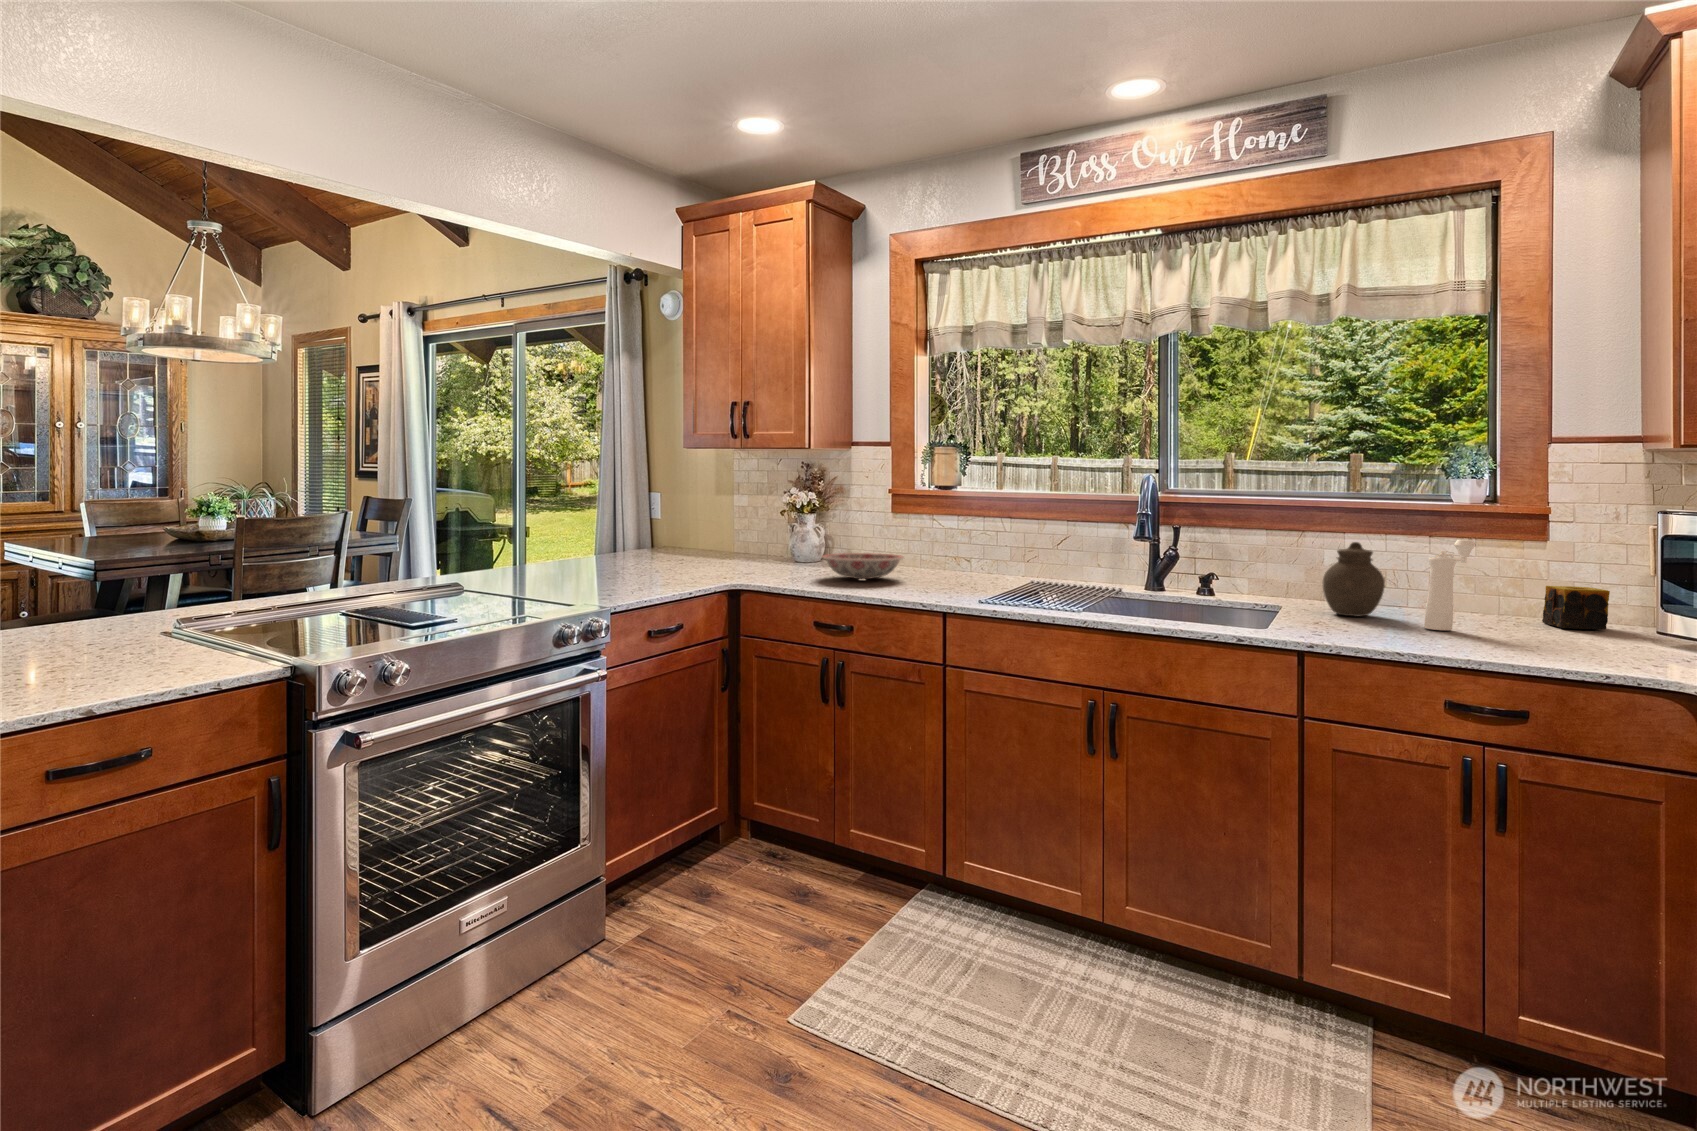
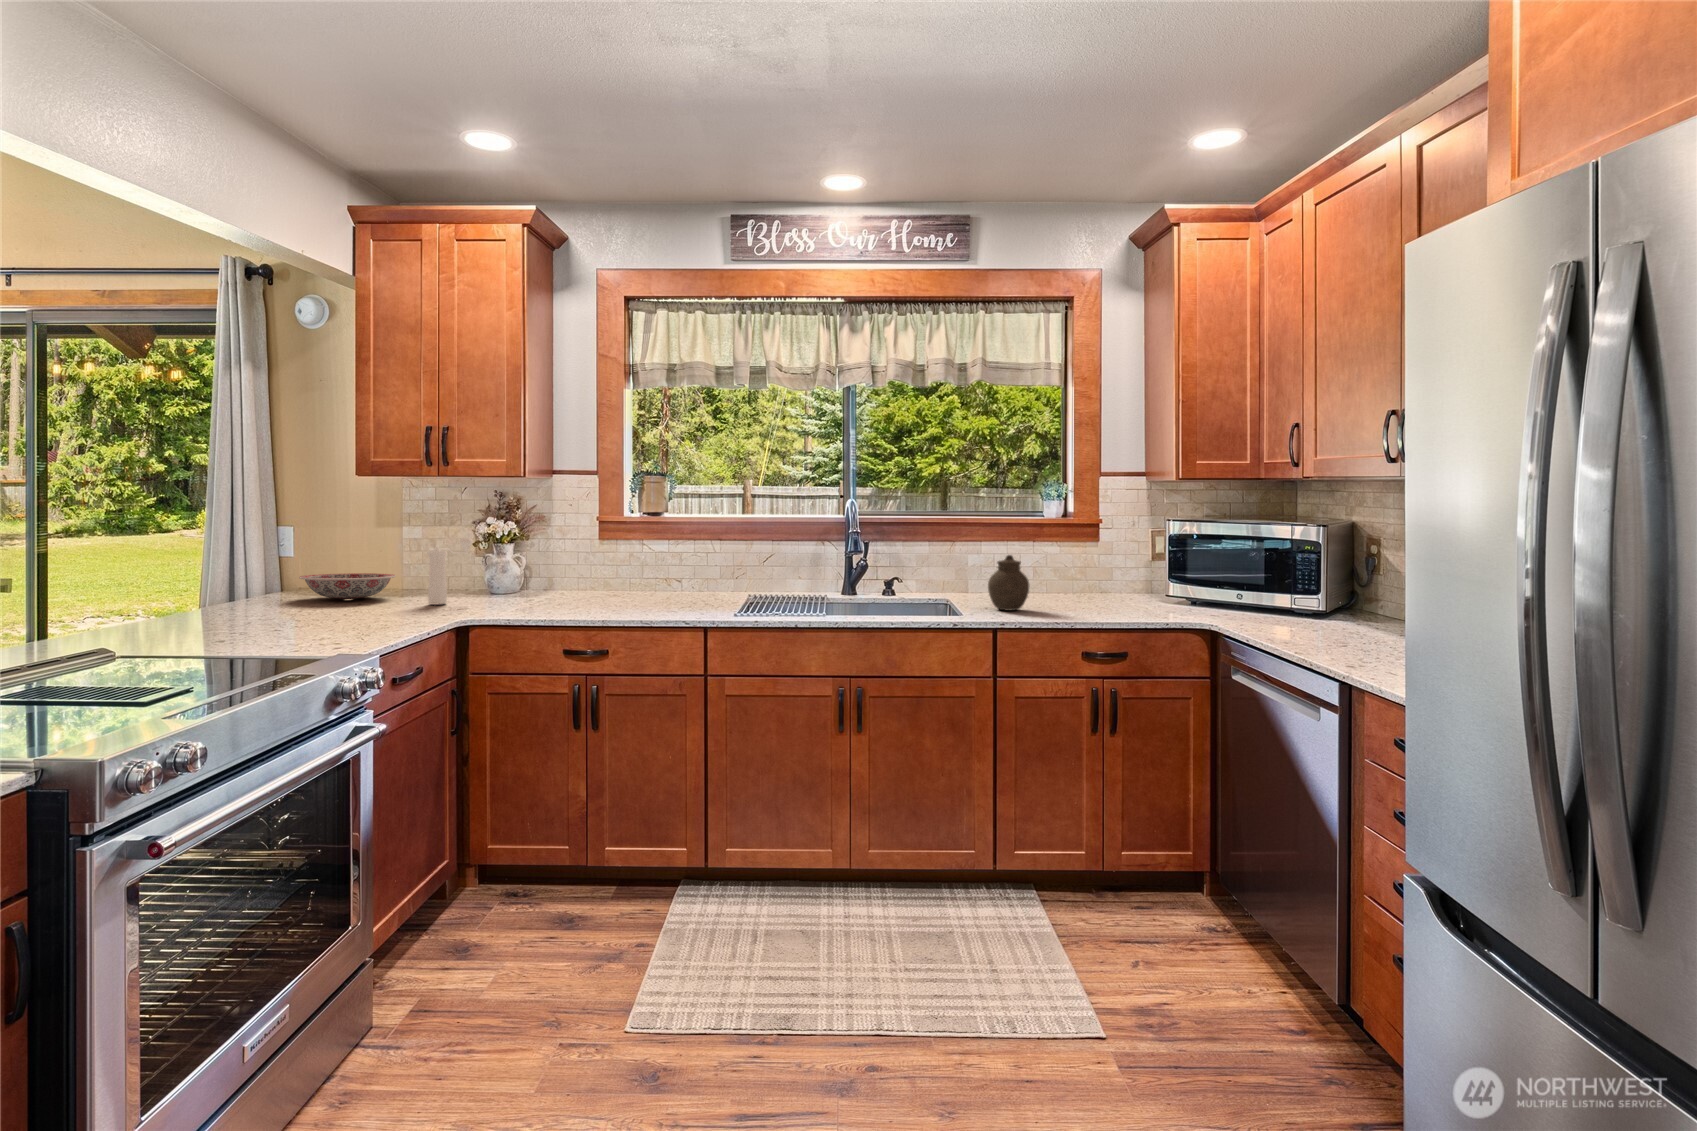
pepper mill: present [1424,540,1476,630] -> present [428,538,473,605]
ceramic bowl: present [822,553,904,579] -> present [299,573,396,599]
candle: present [1542,586,1610,630] -> none [1117,583,1155,611]

